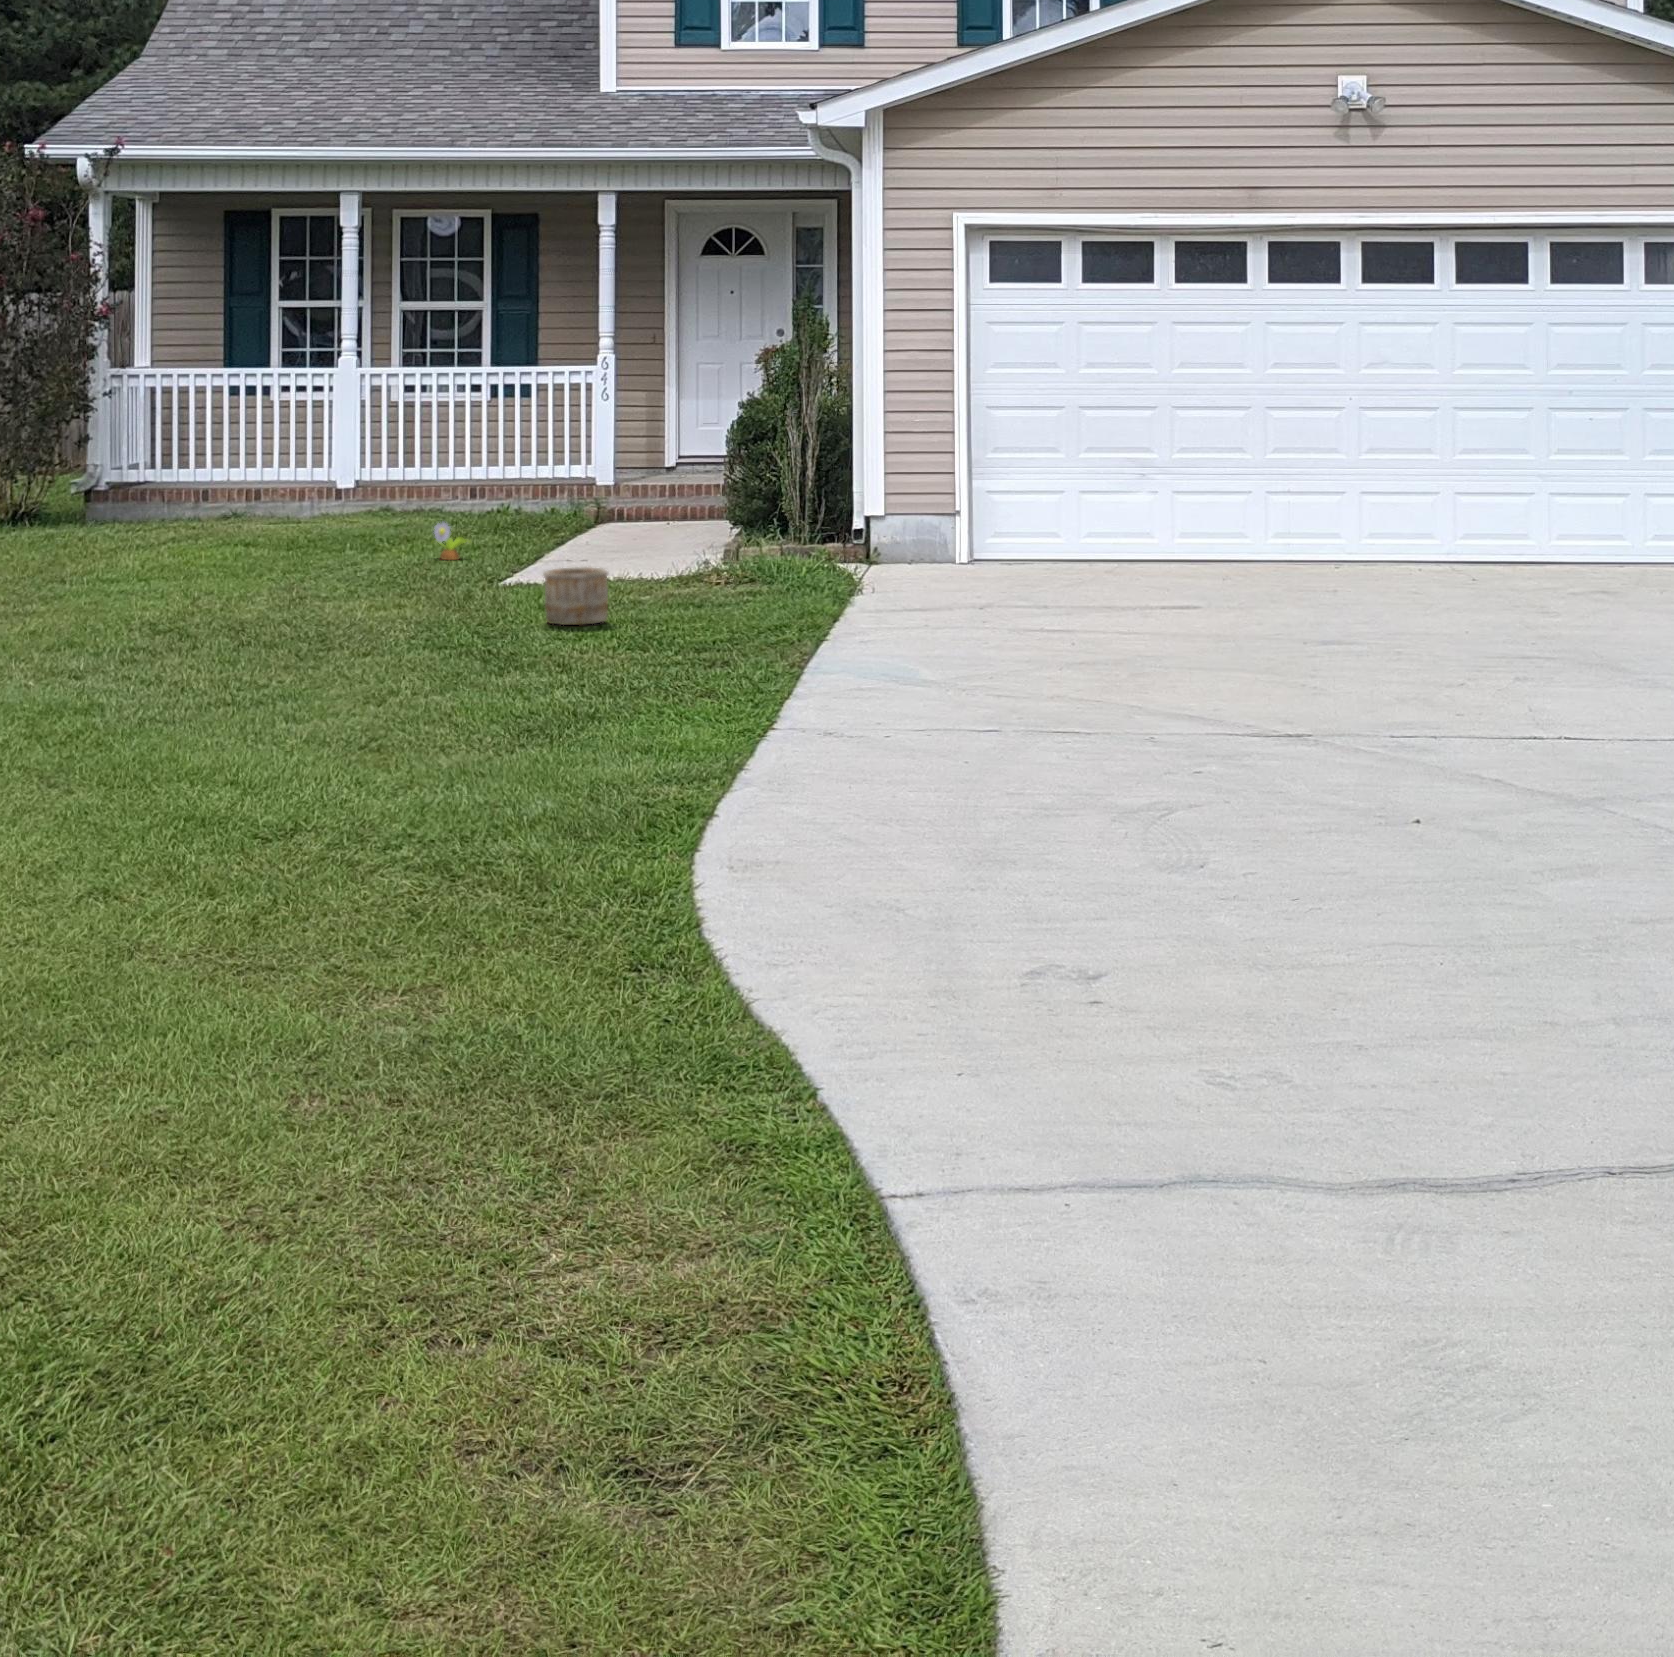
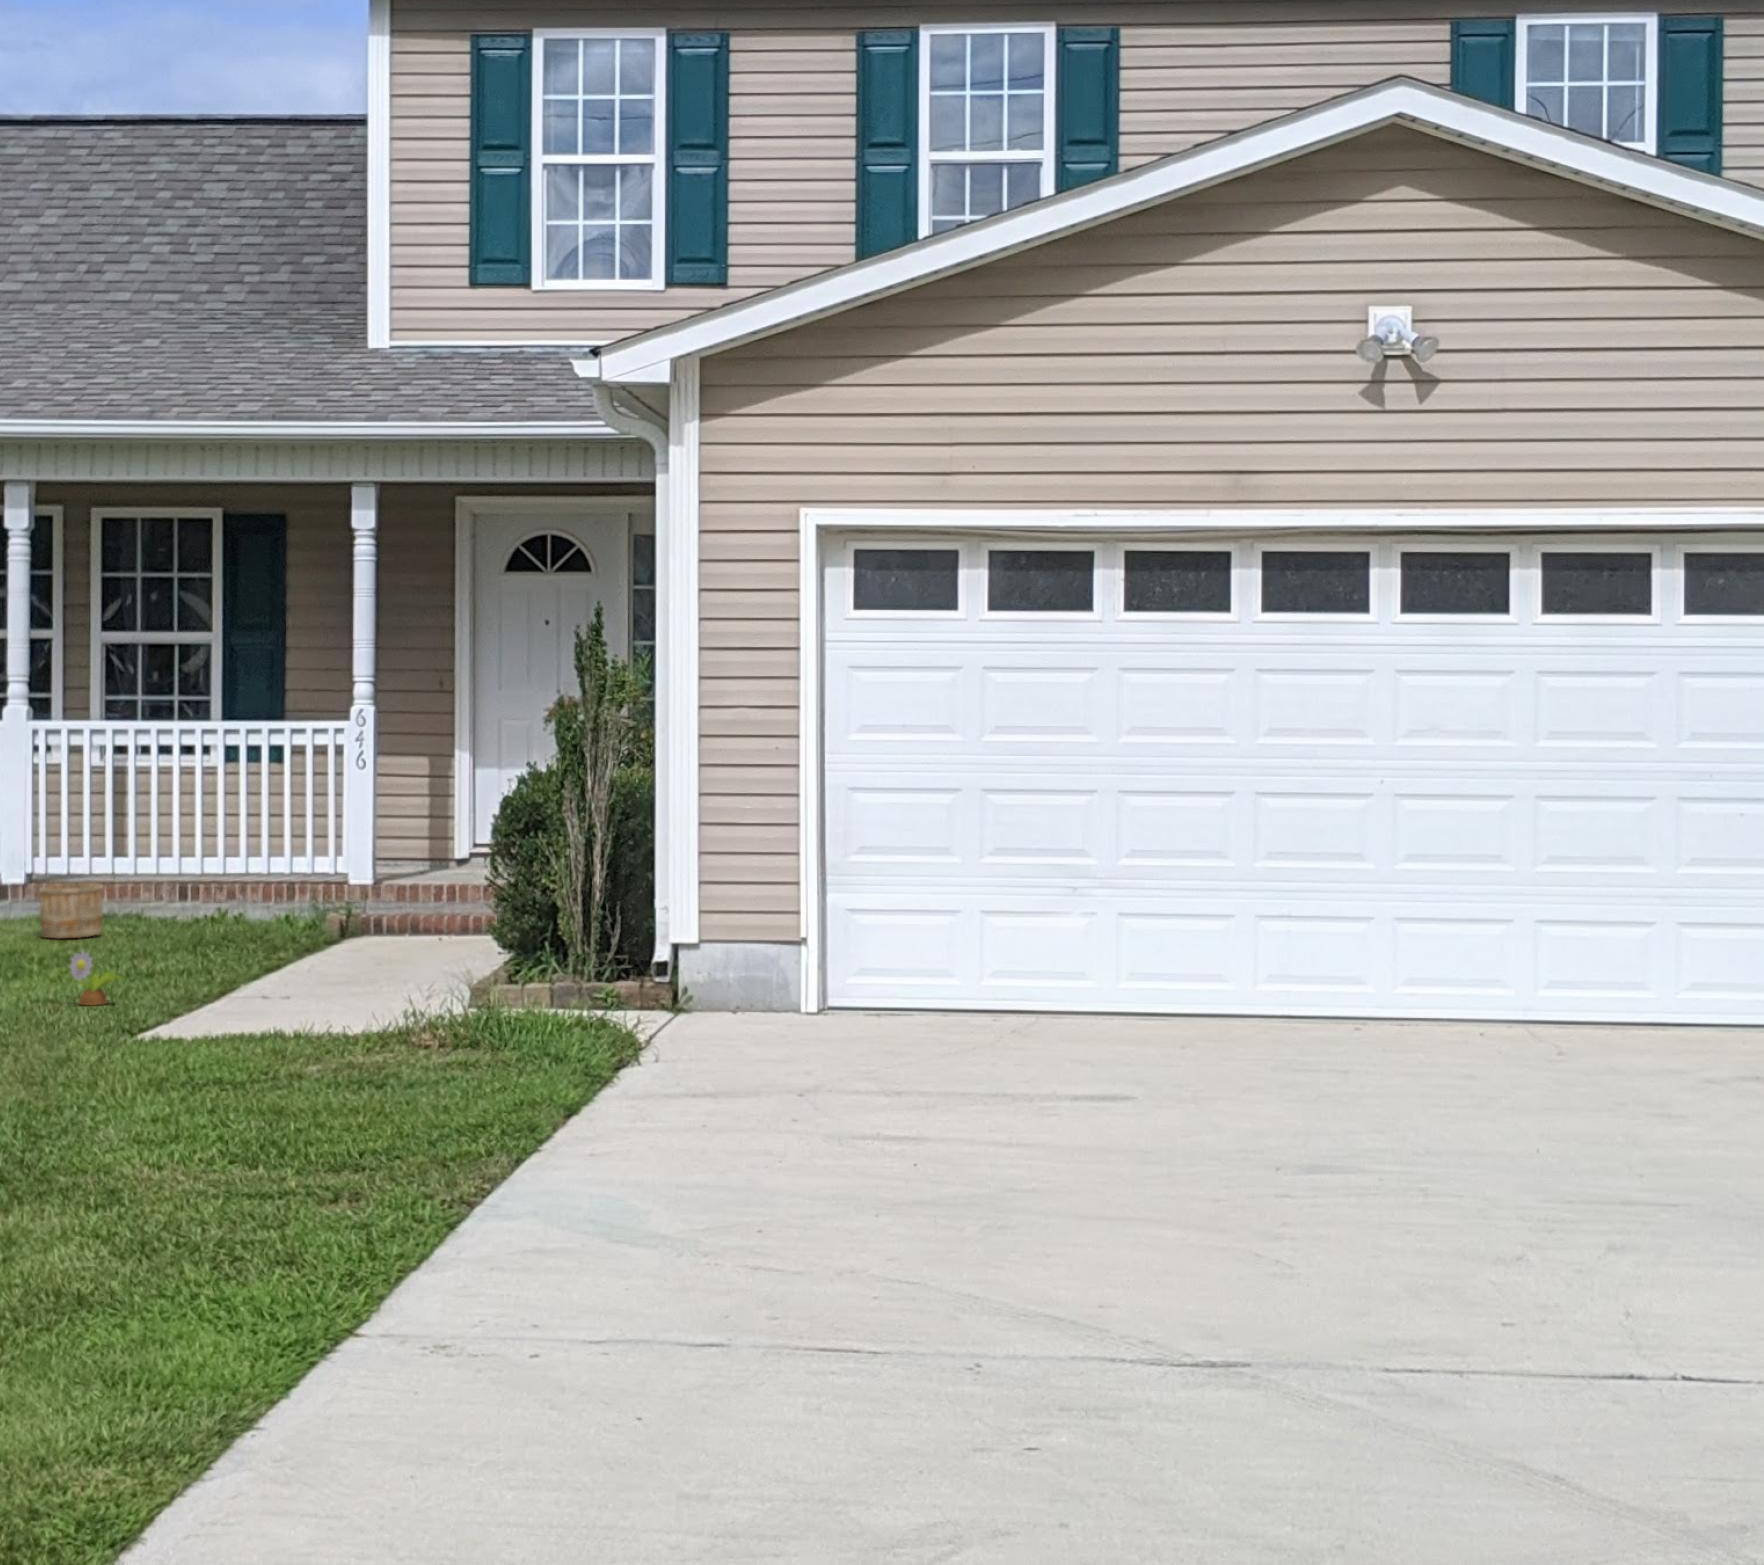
wooden bucket: present [543,567,608,625] -> present [39,882,103,938]

